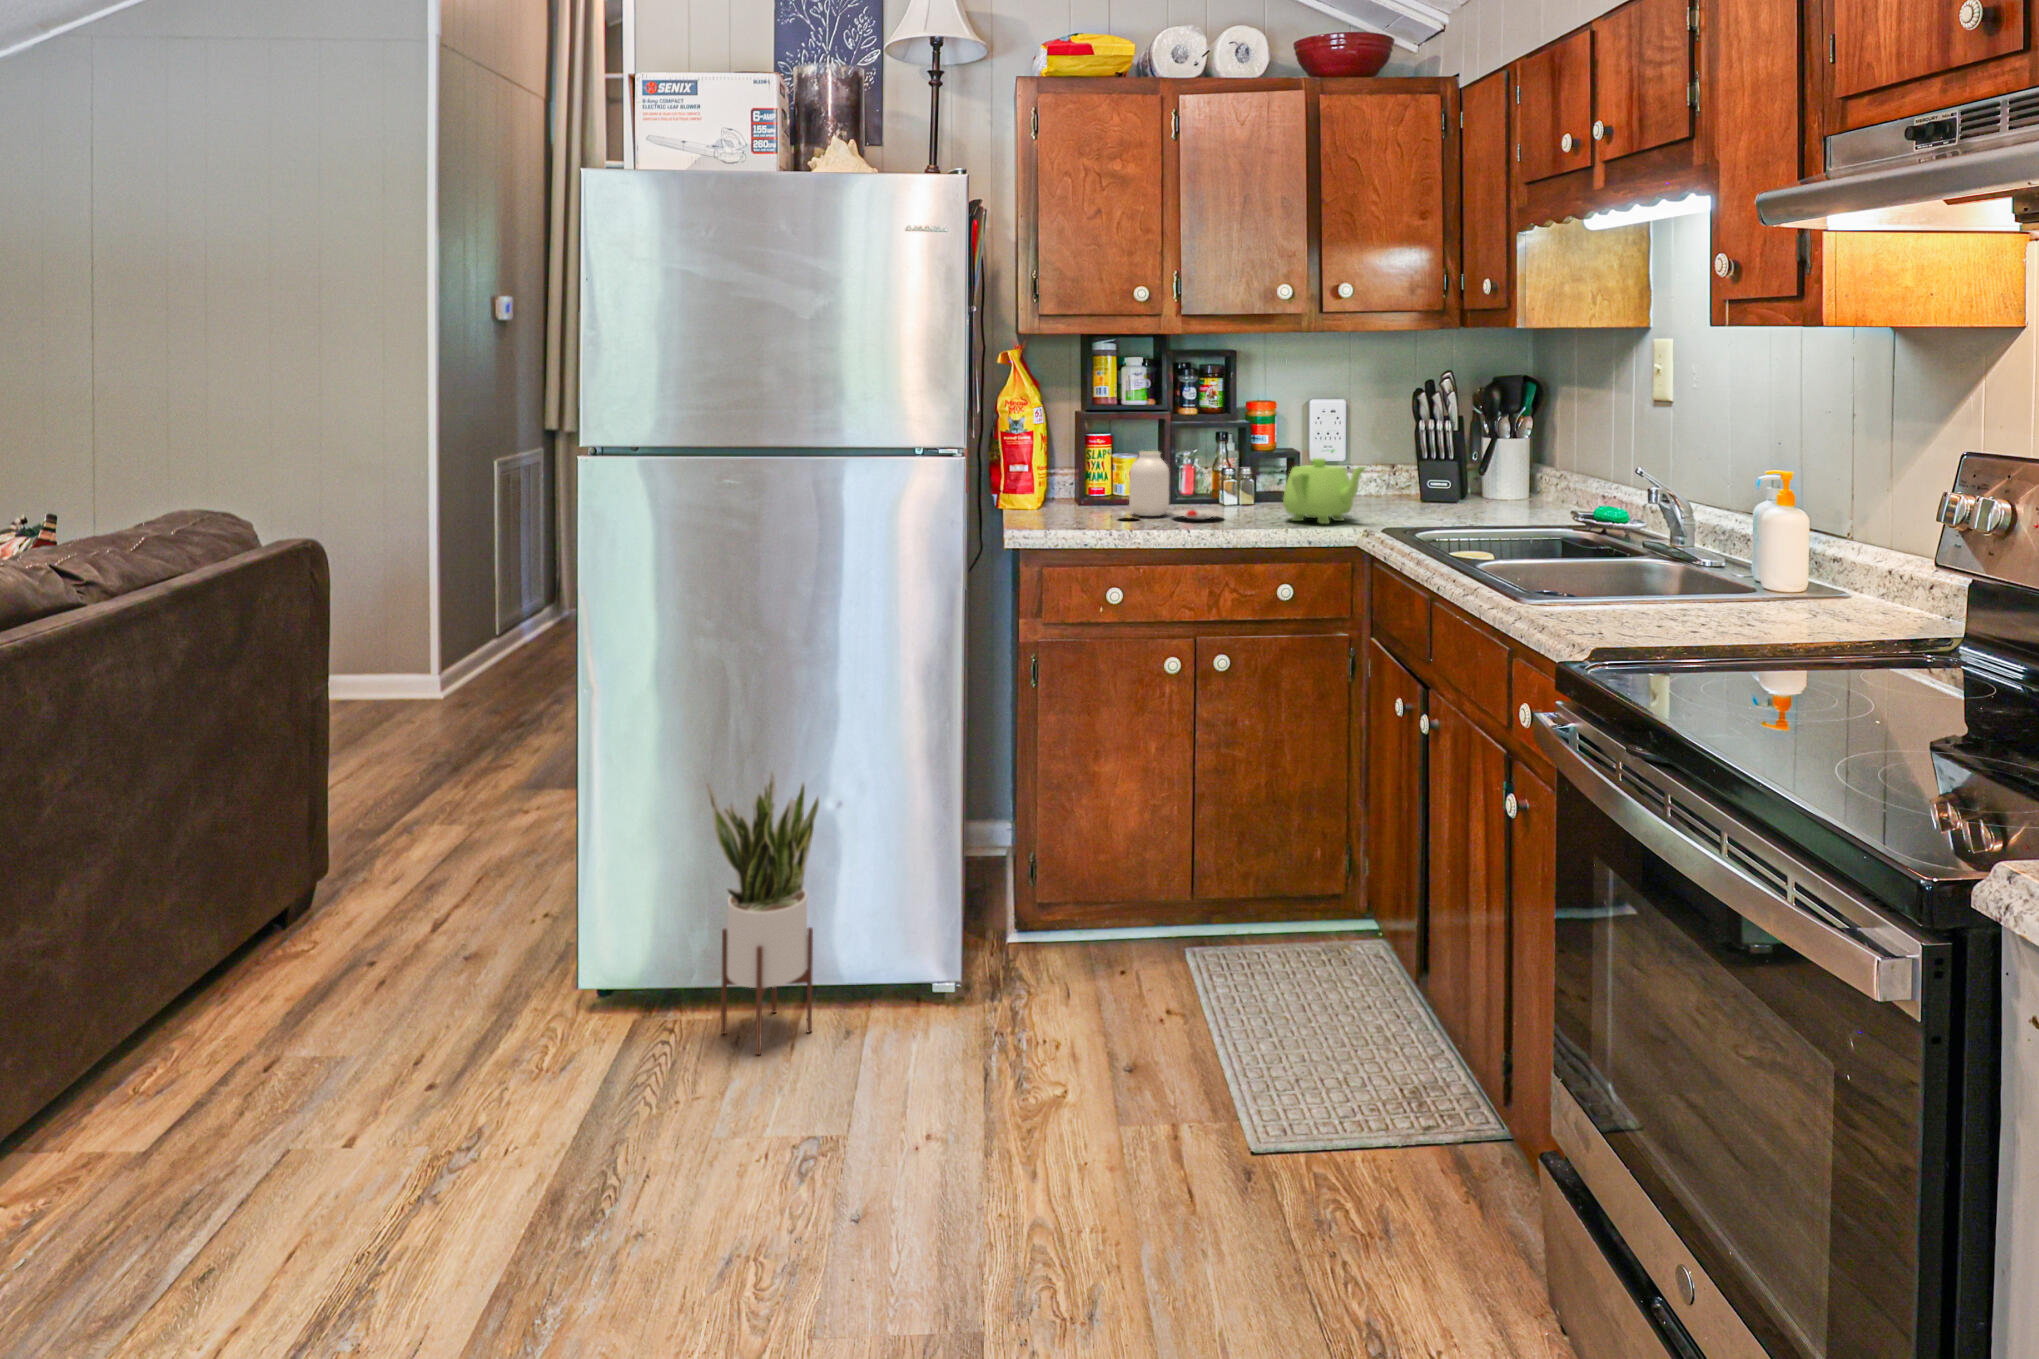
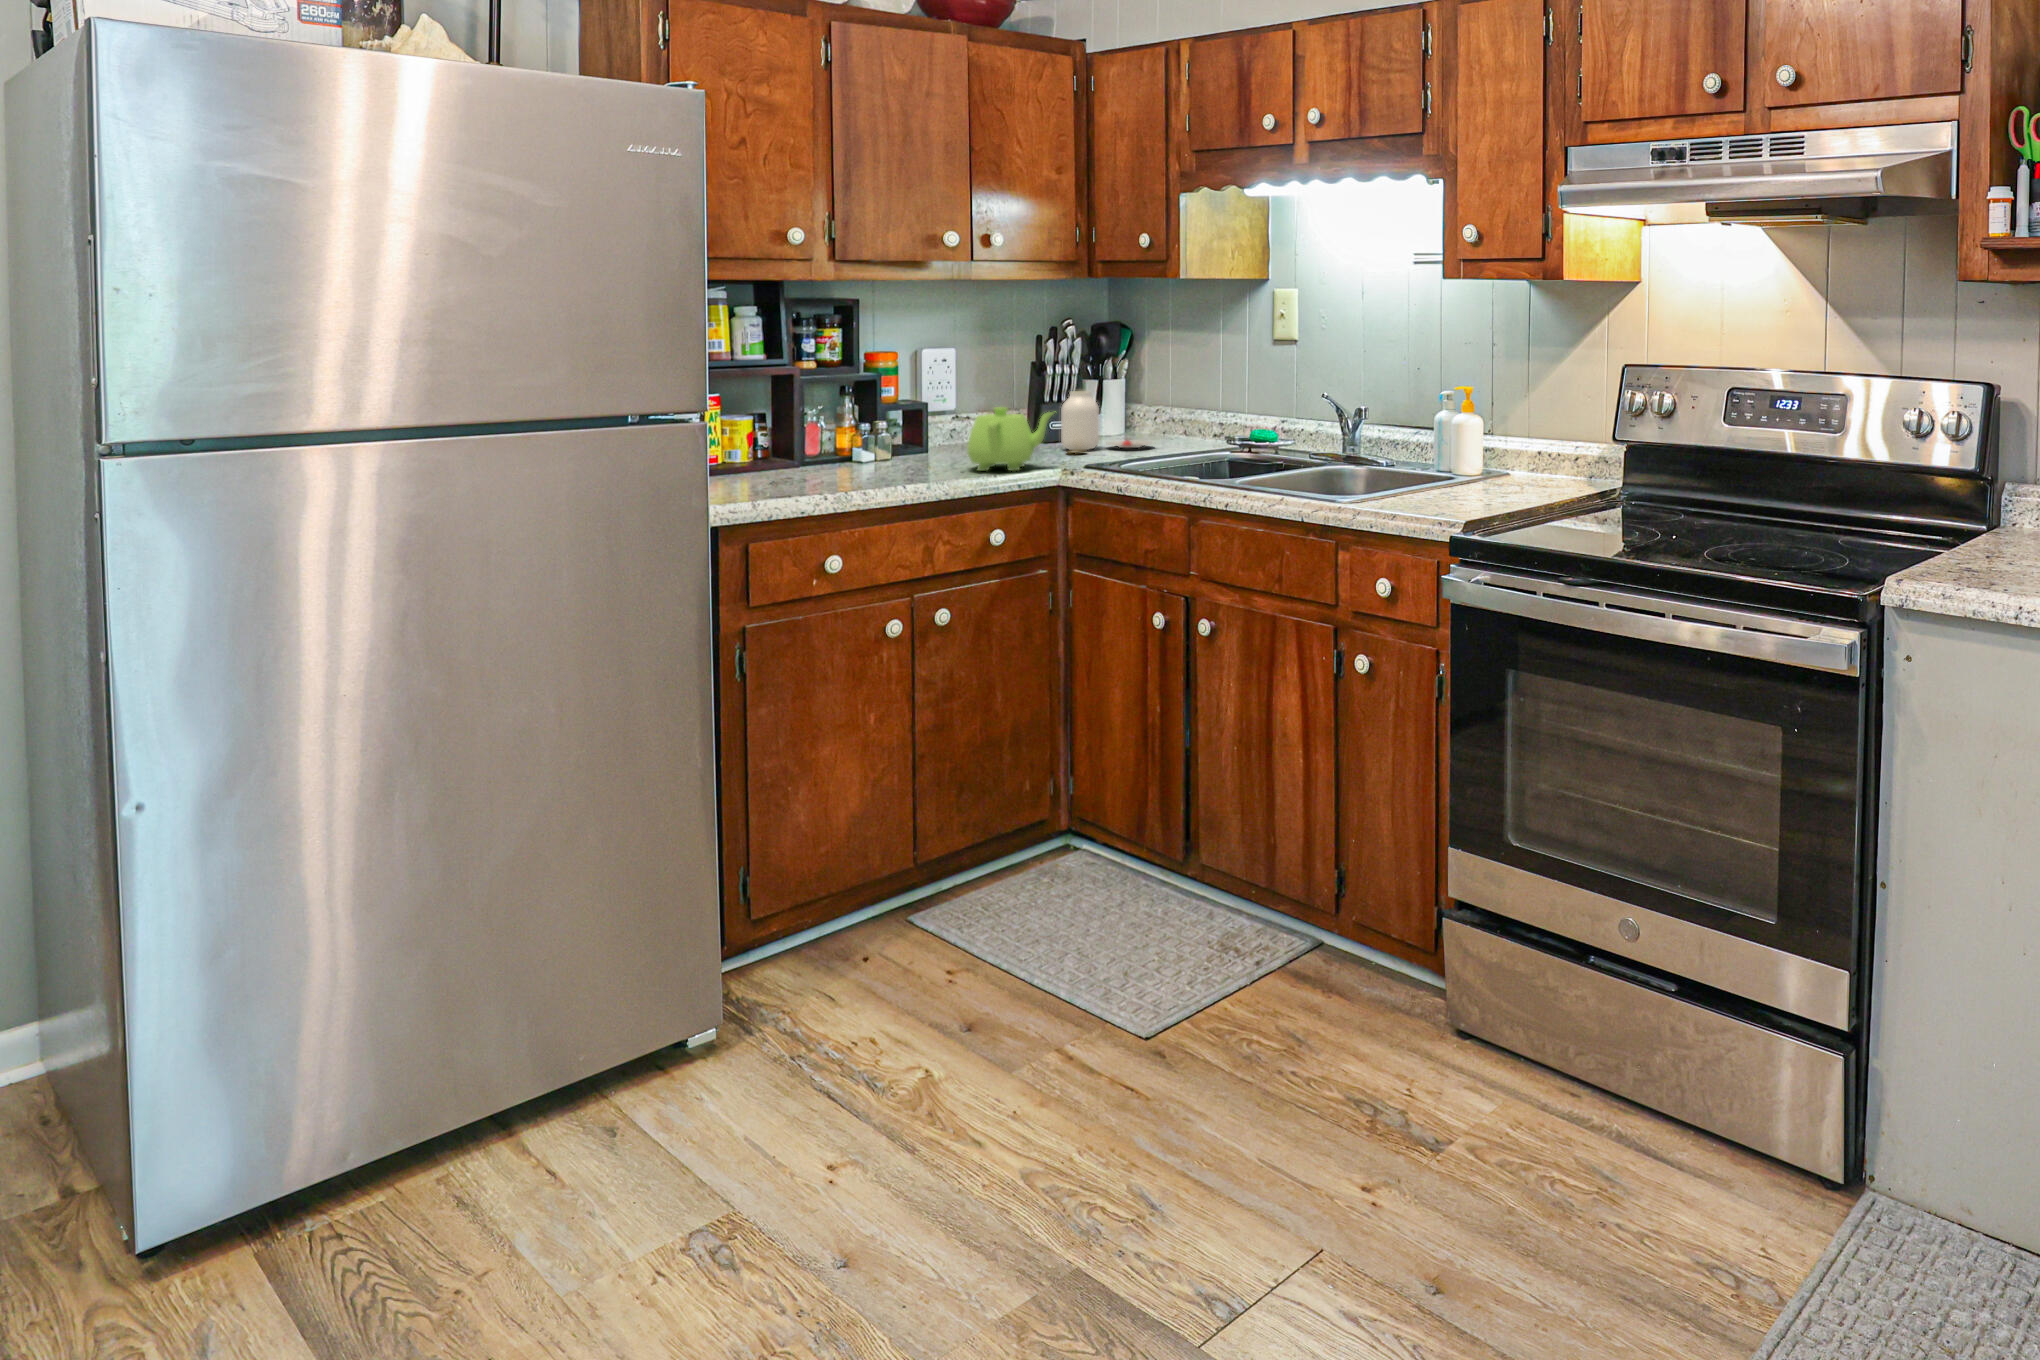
jar: present [1119,451,1223,519] -> present [1061,391,1152,453]
potted plant: present [705,771,819,1055] -> none [403,848,558,1213]

